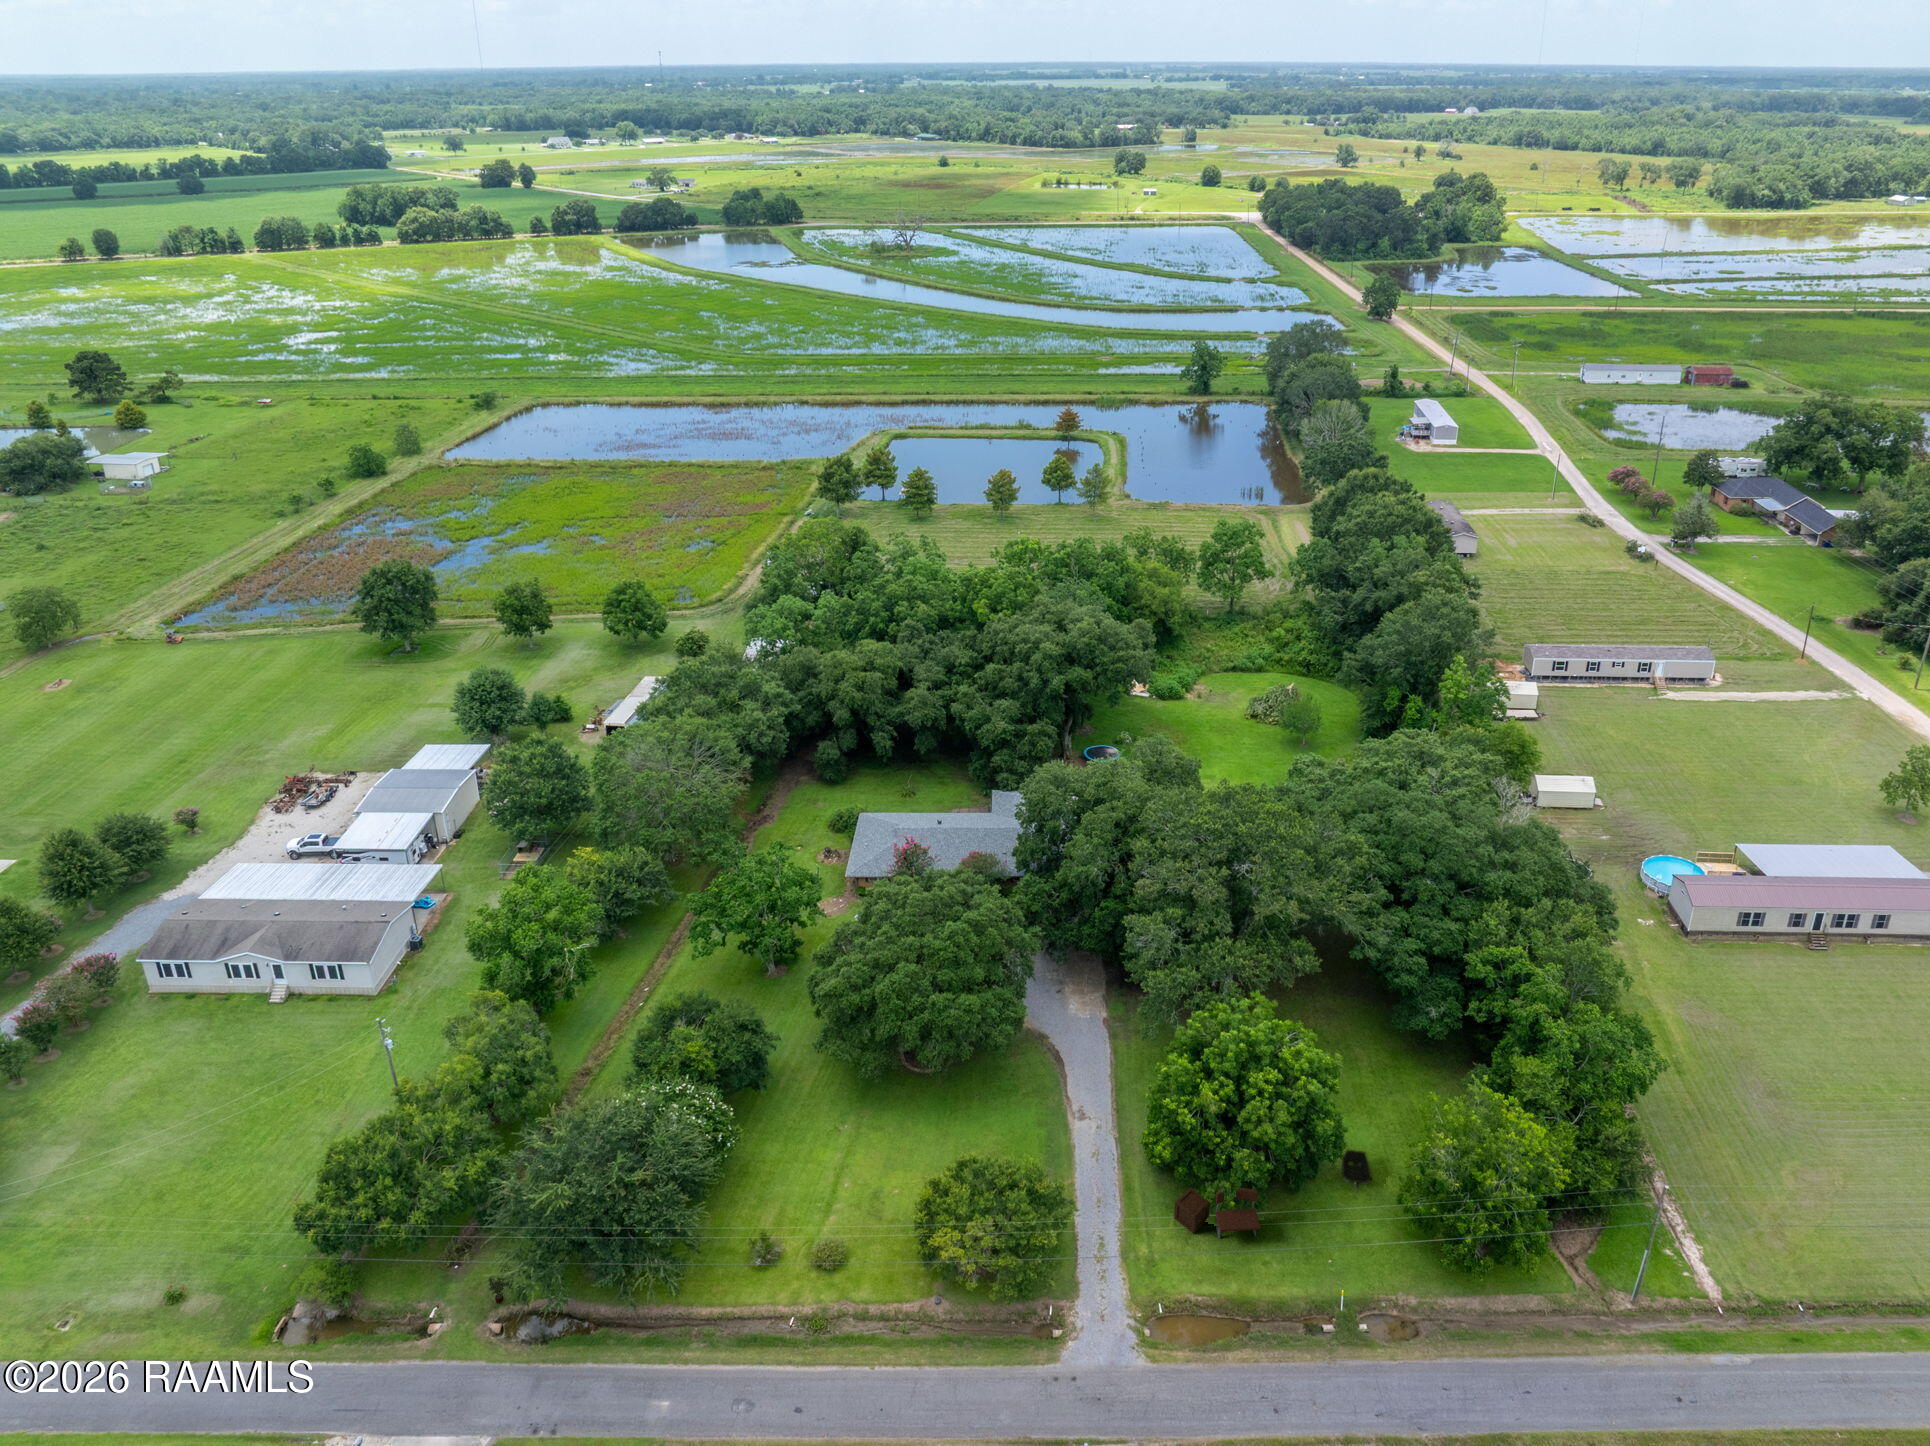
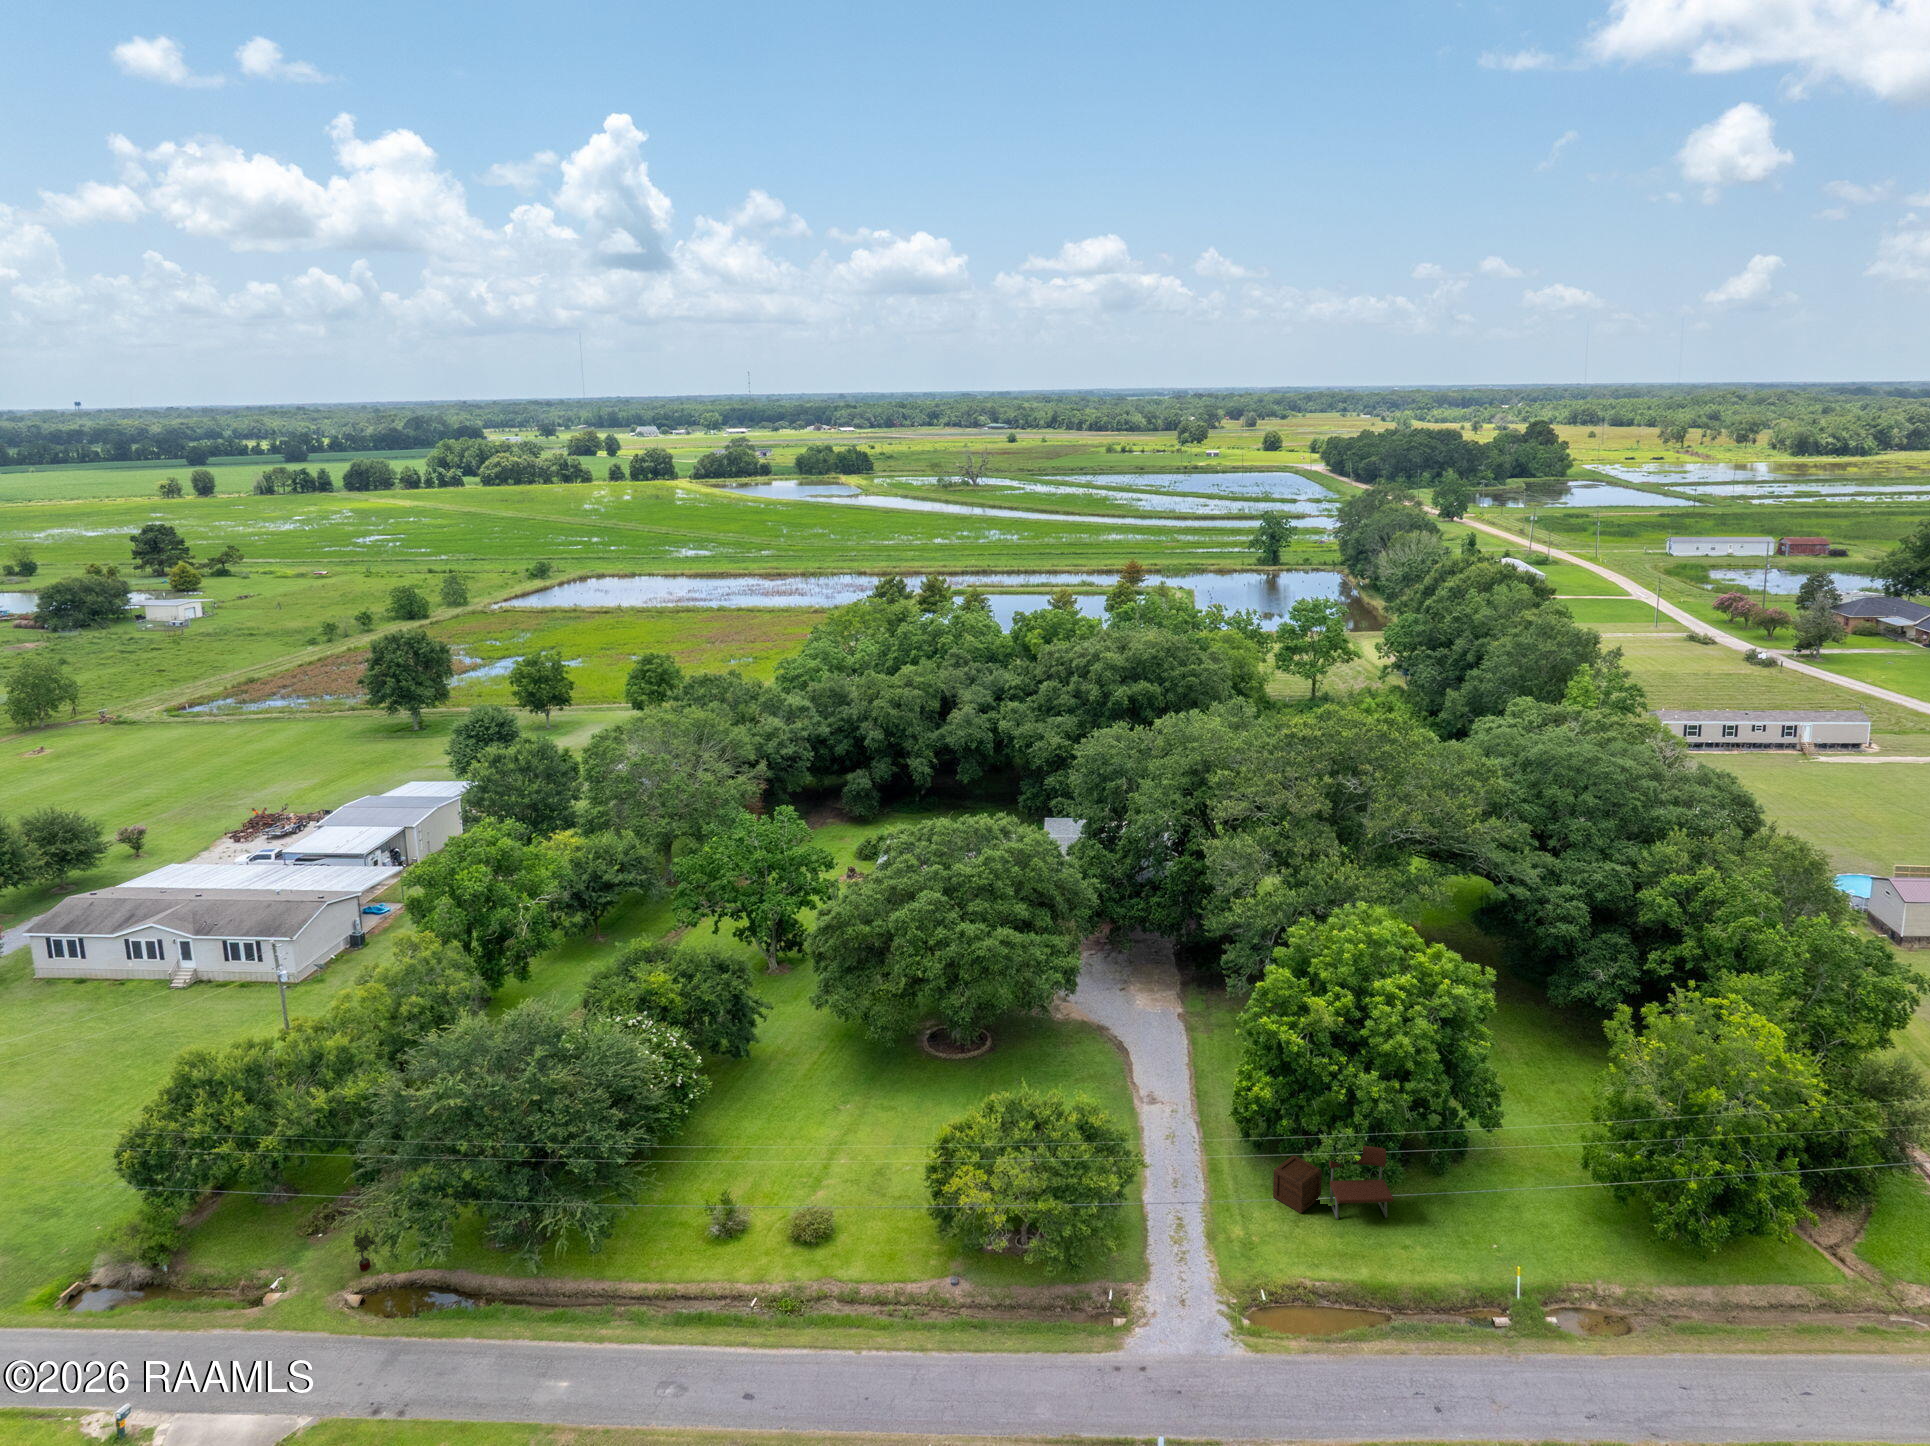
lounge chair: present [1342,1150,1372,1184] -> none [1495,1120,1539,1175]

